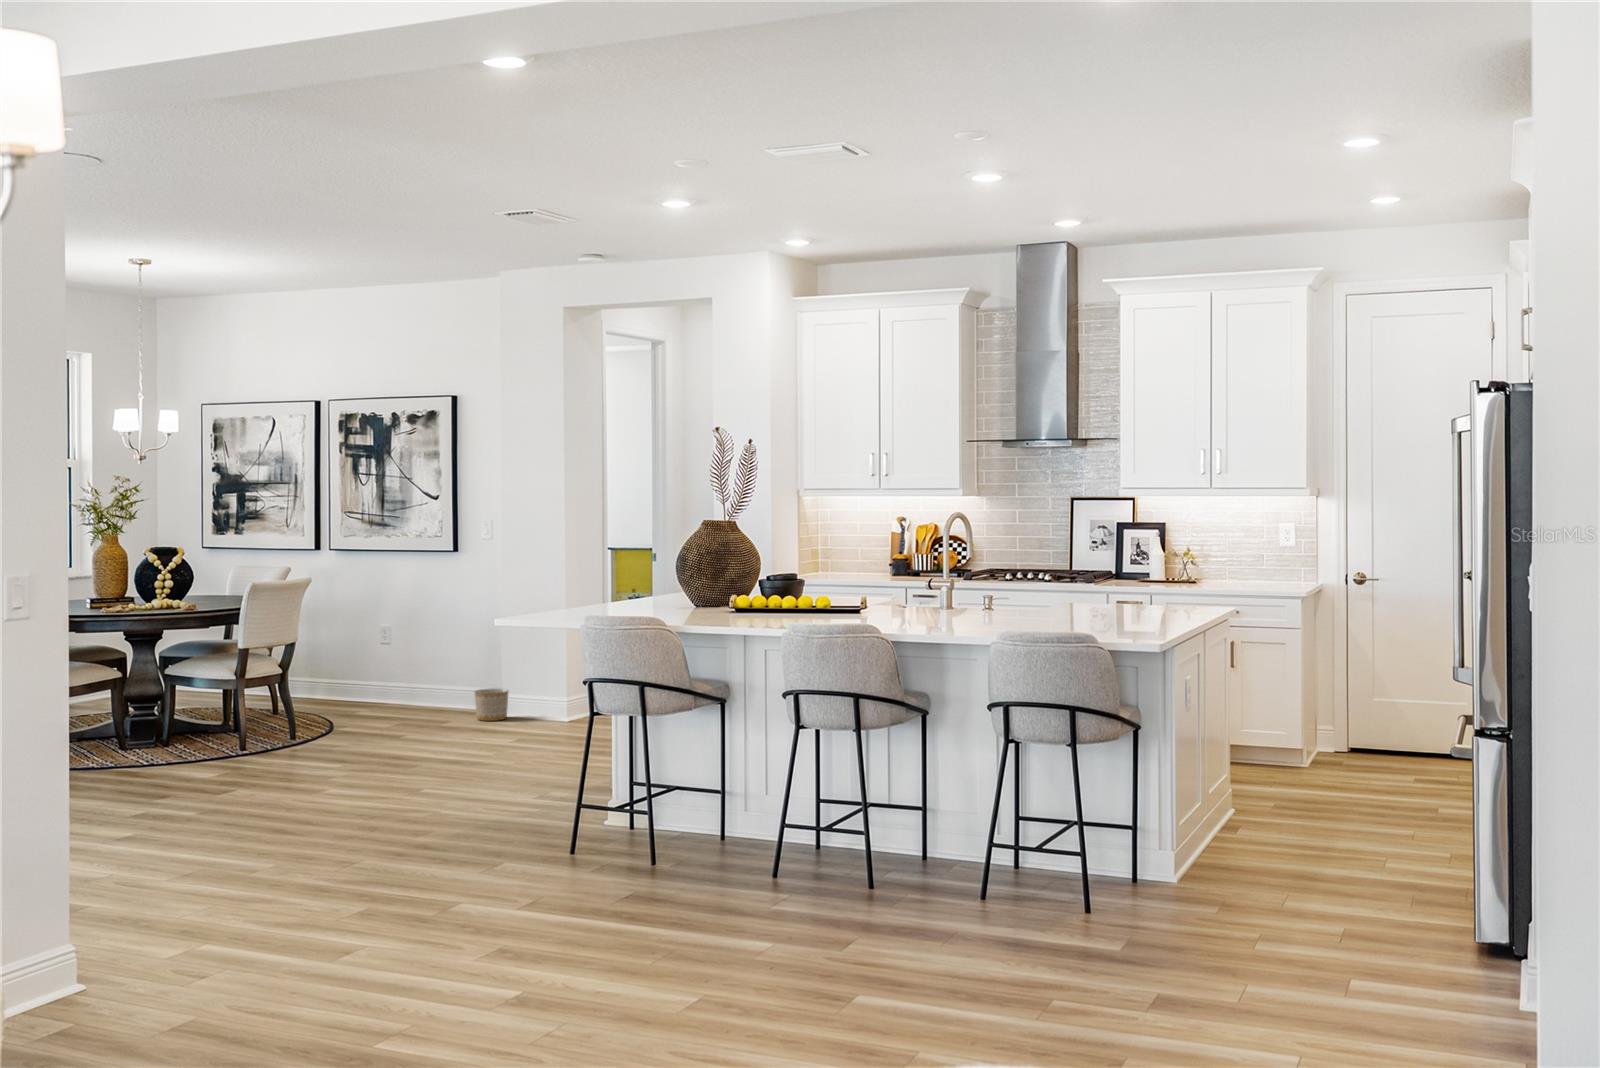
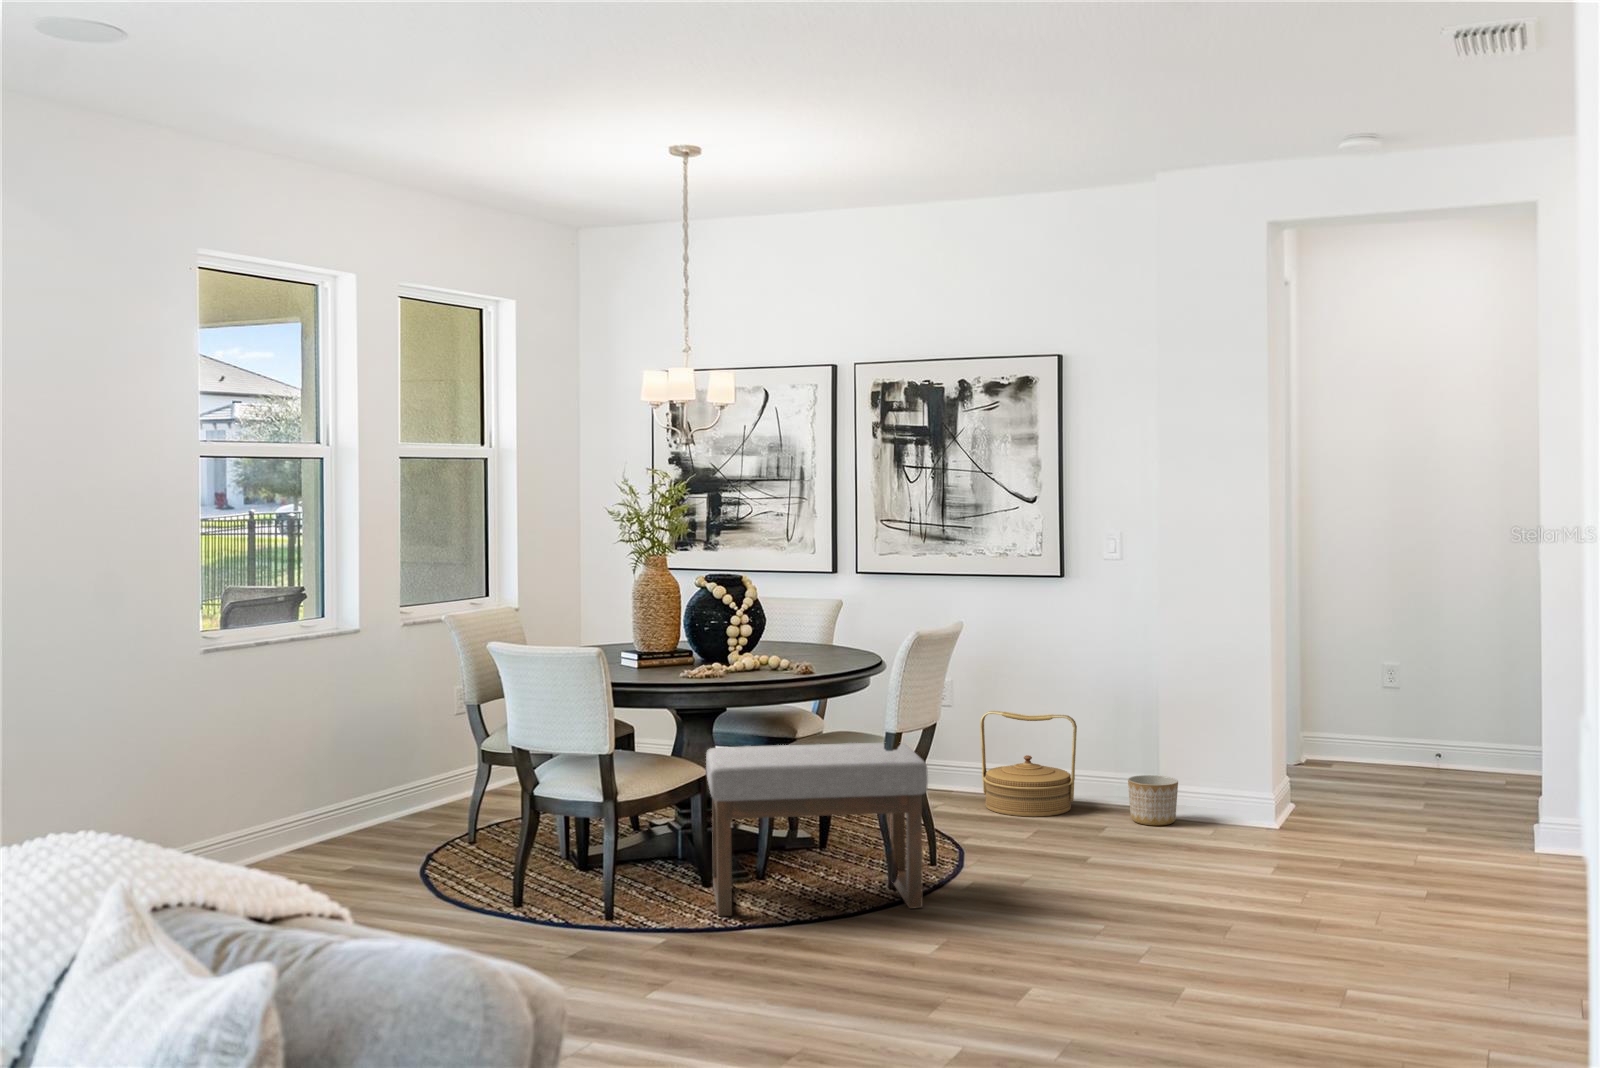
woven basket: none [392,646,455,717] -> present [980,711,1077,817]
ottoman: none [102,656,261,759] -> present [706,743,928,916]

